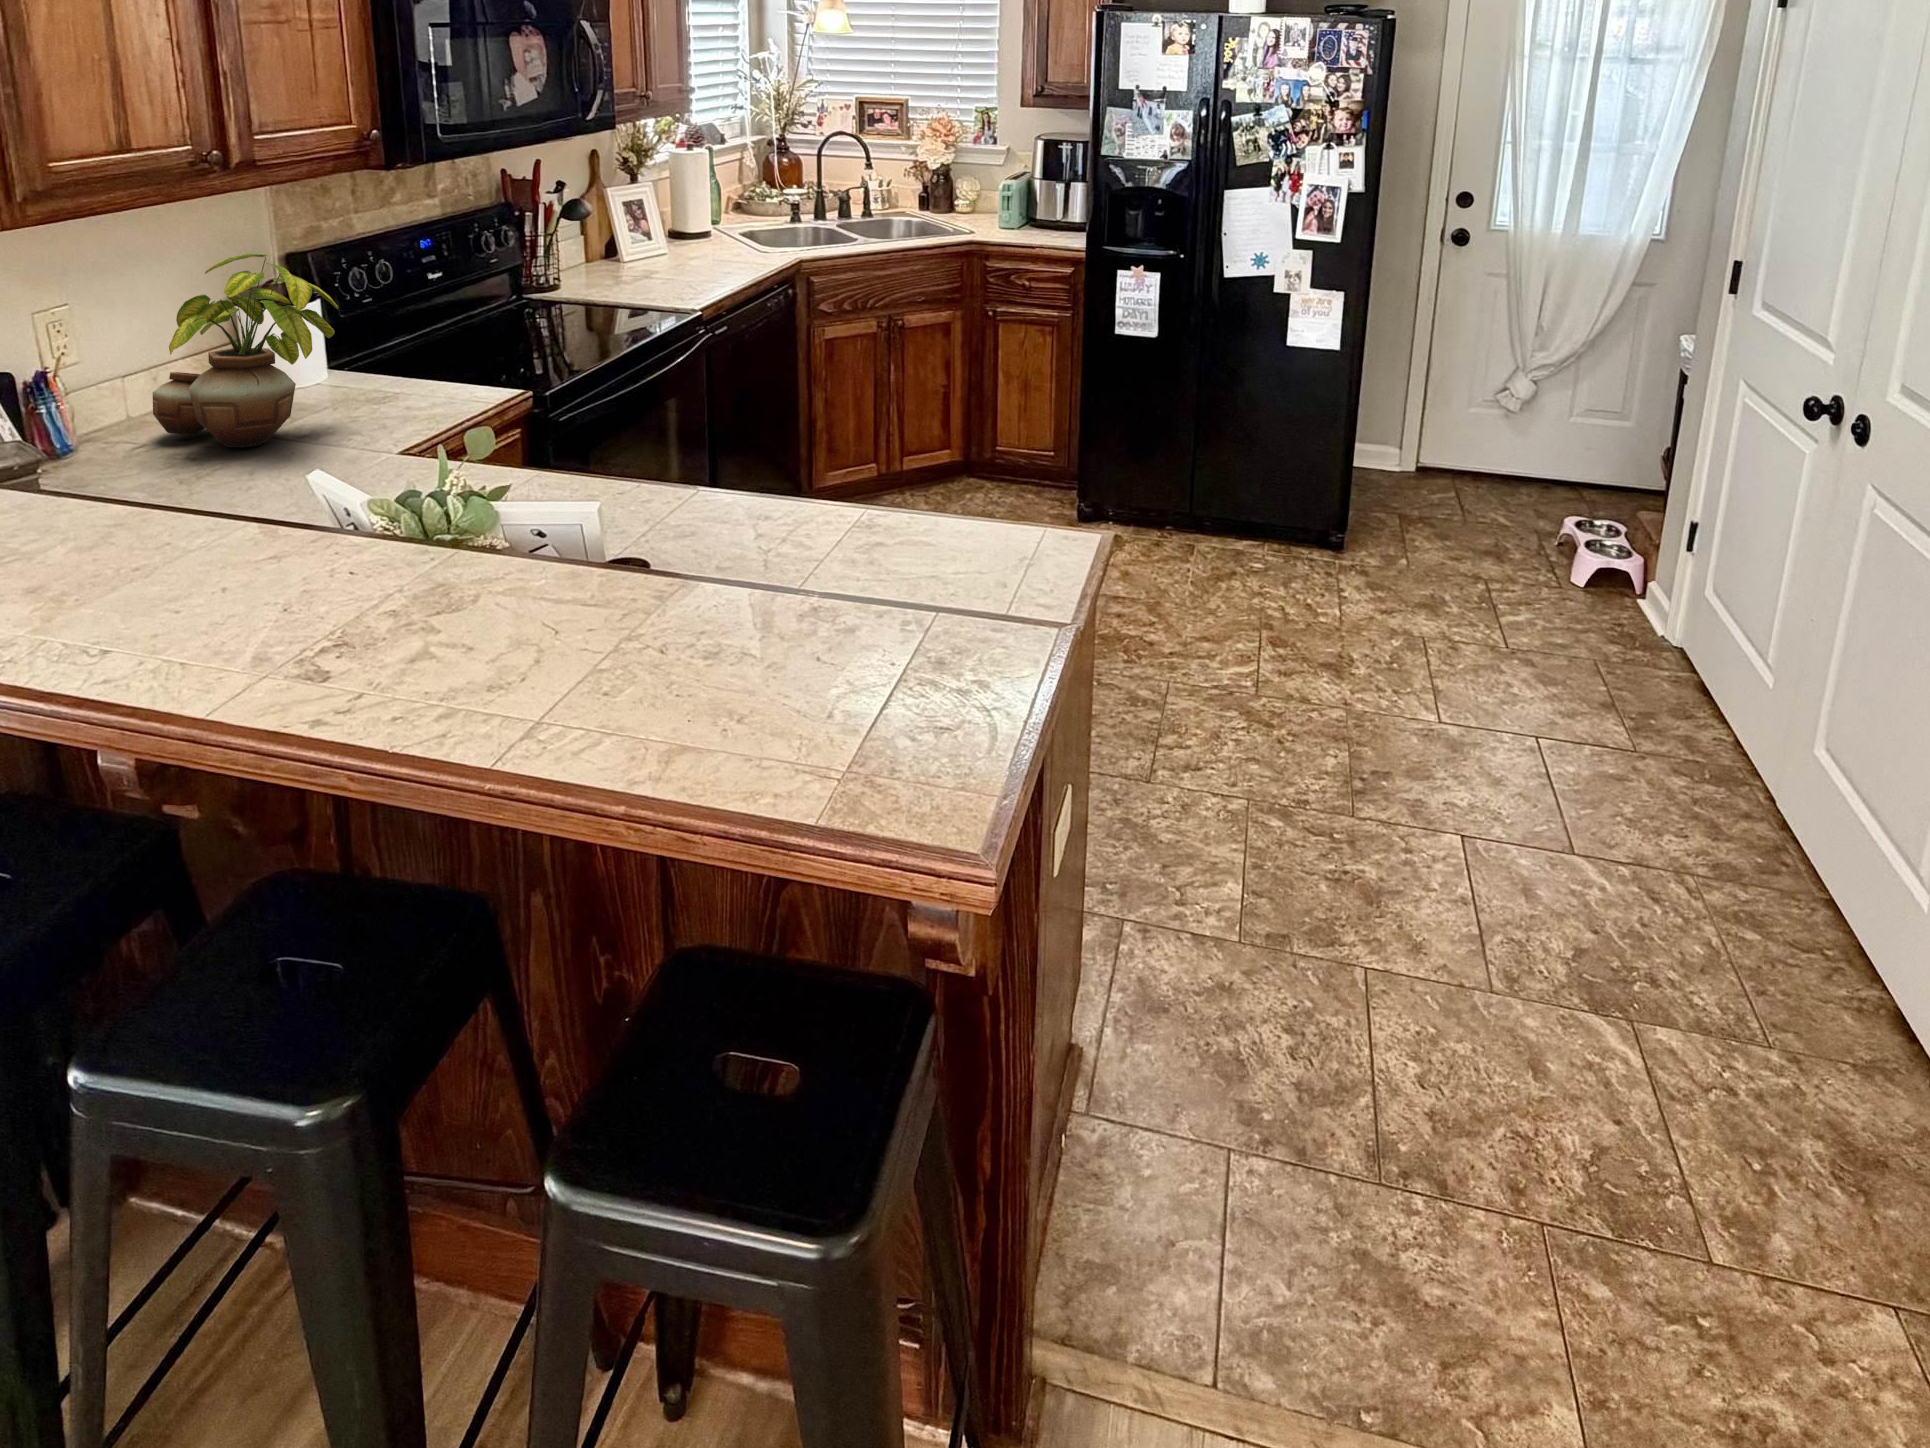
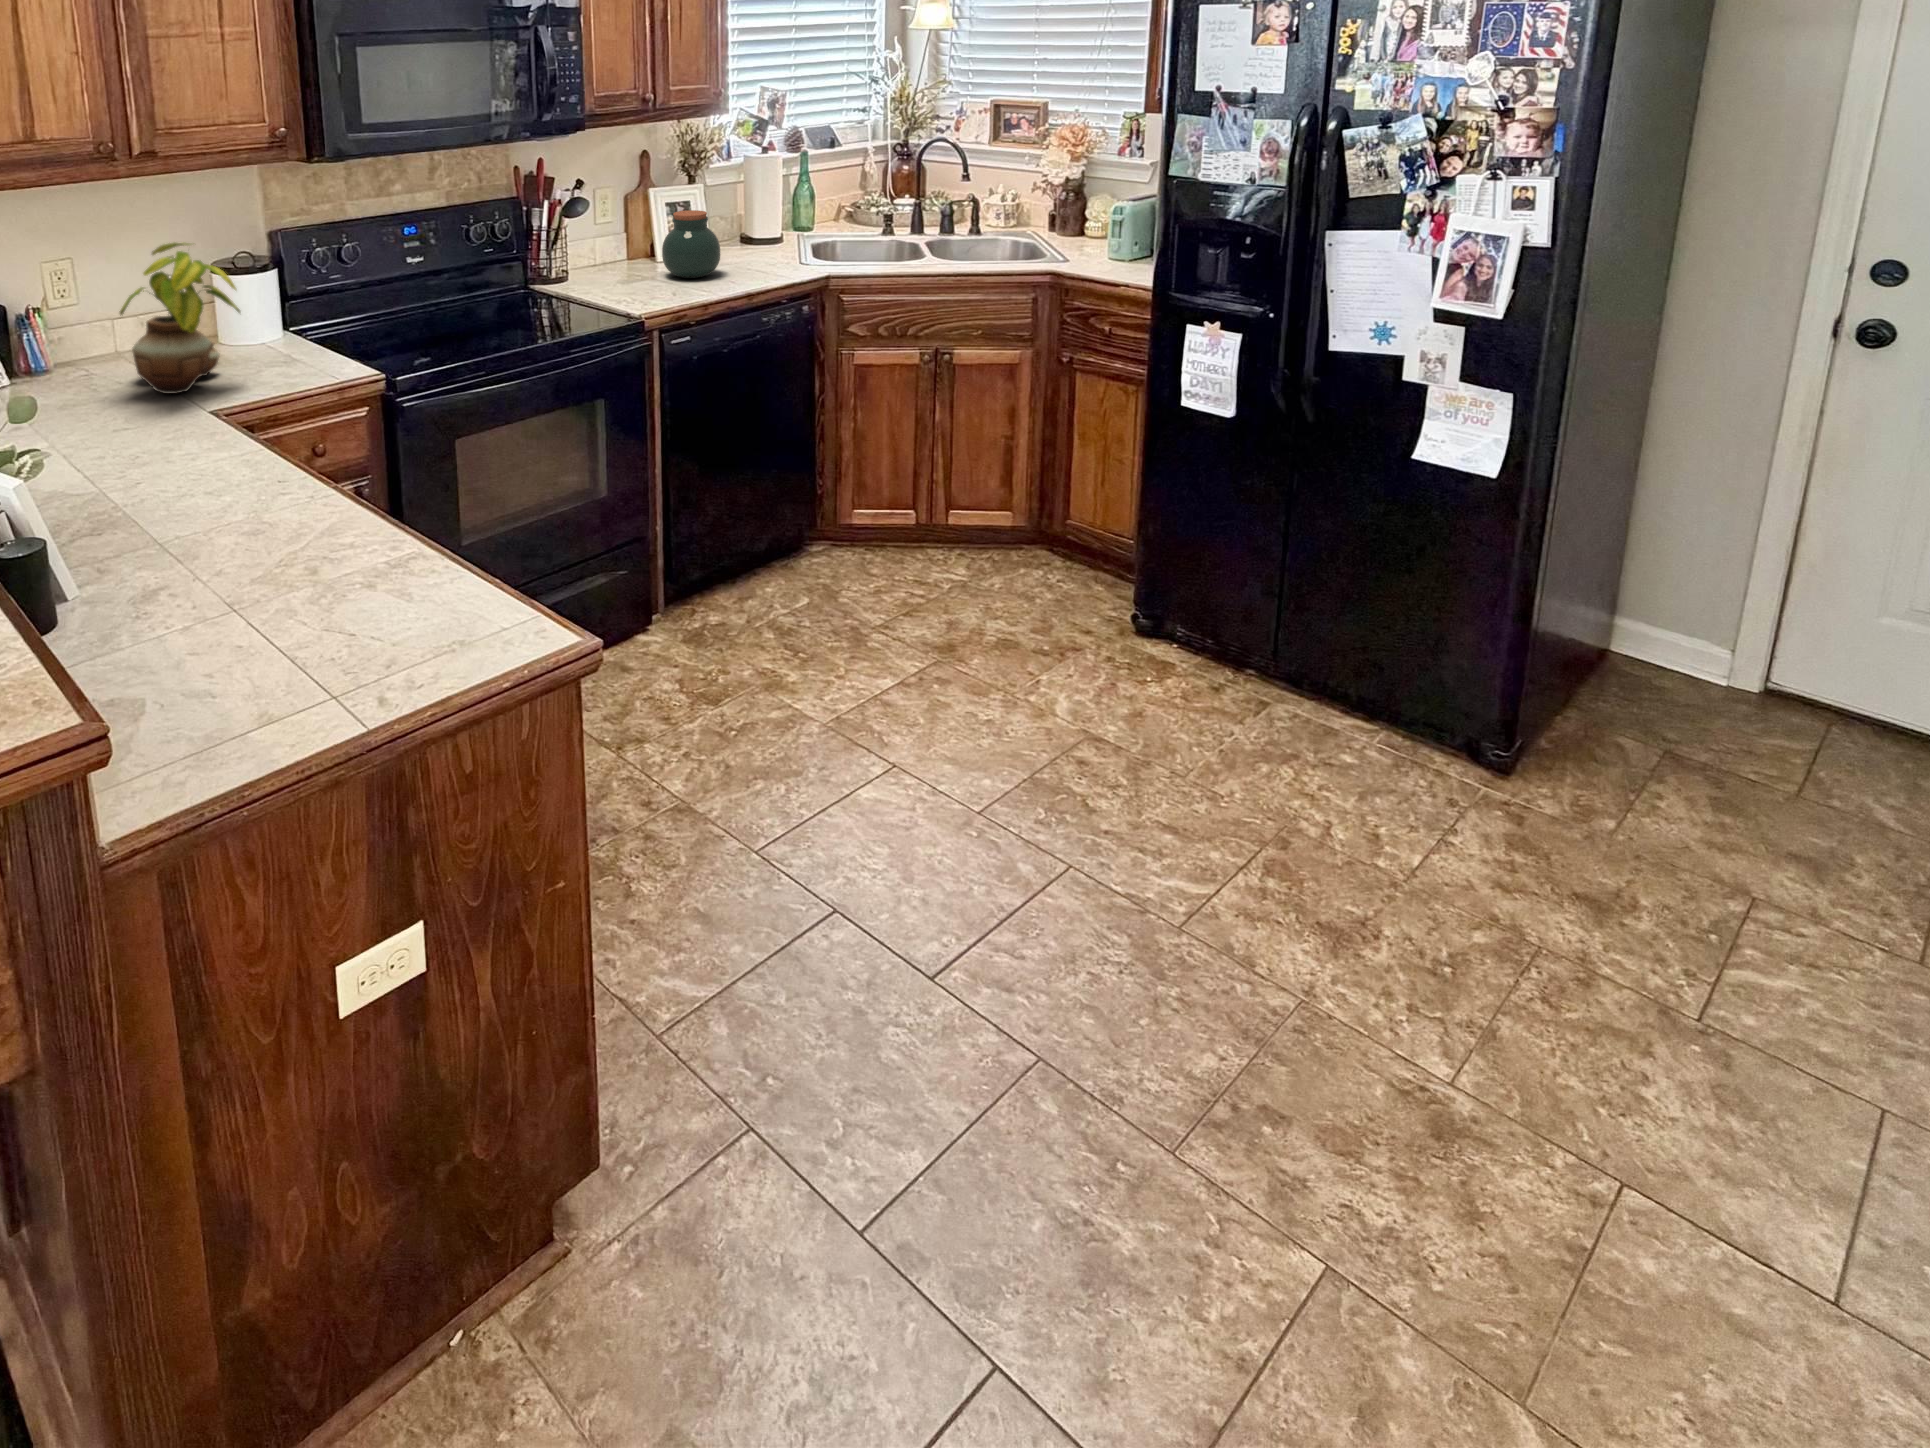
jar: none [633,203,695,272] -> present [662,210,720,278]

